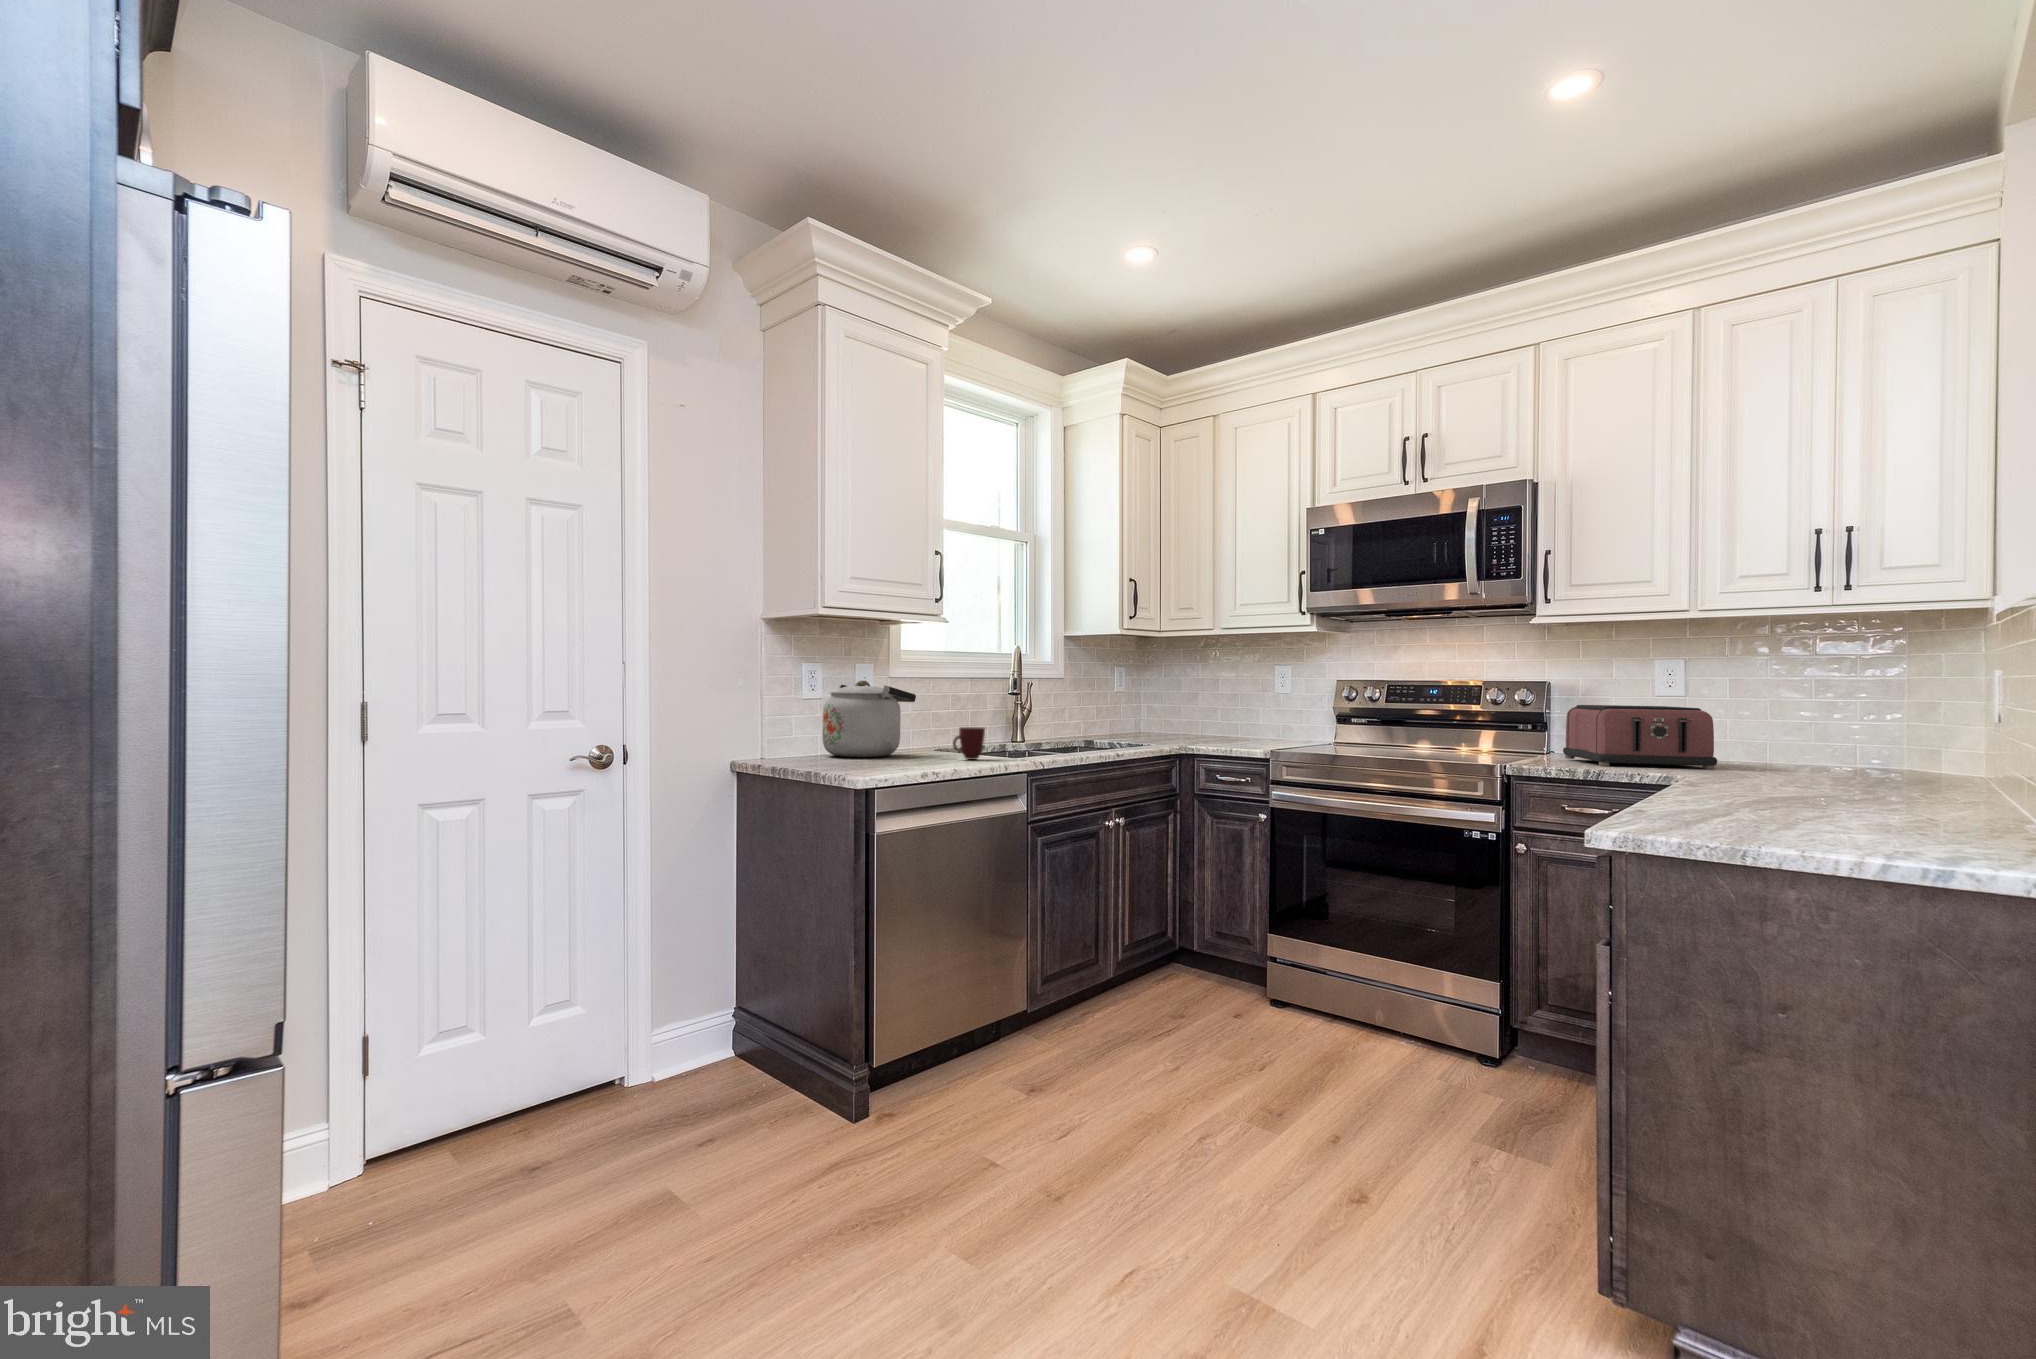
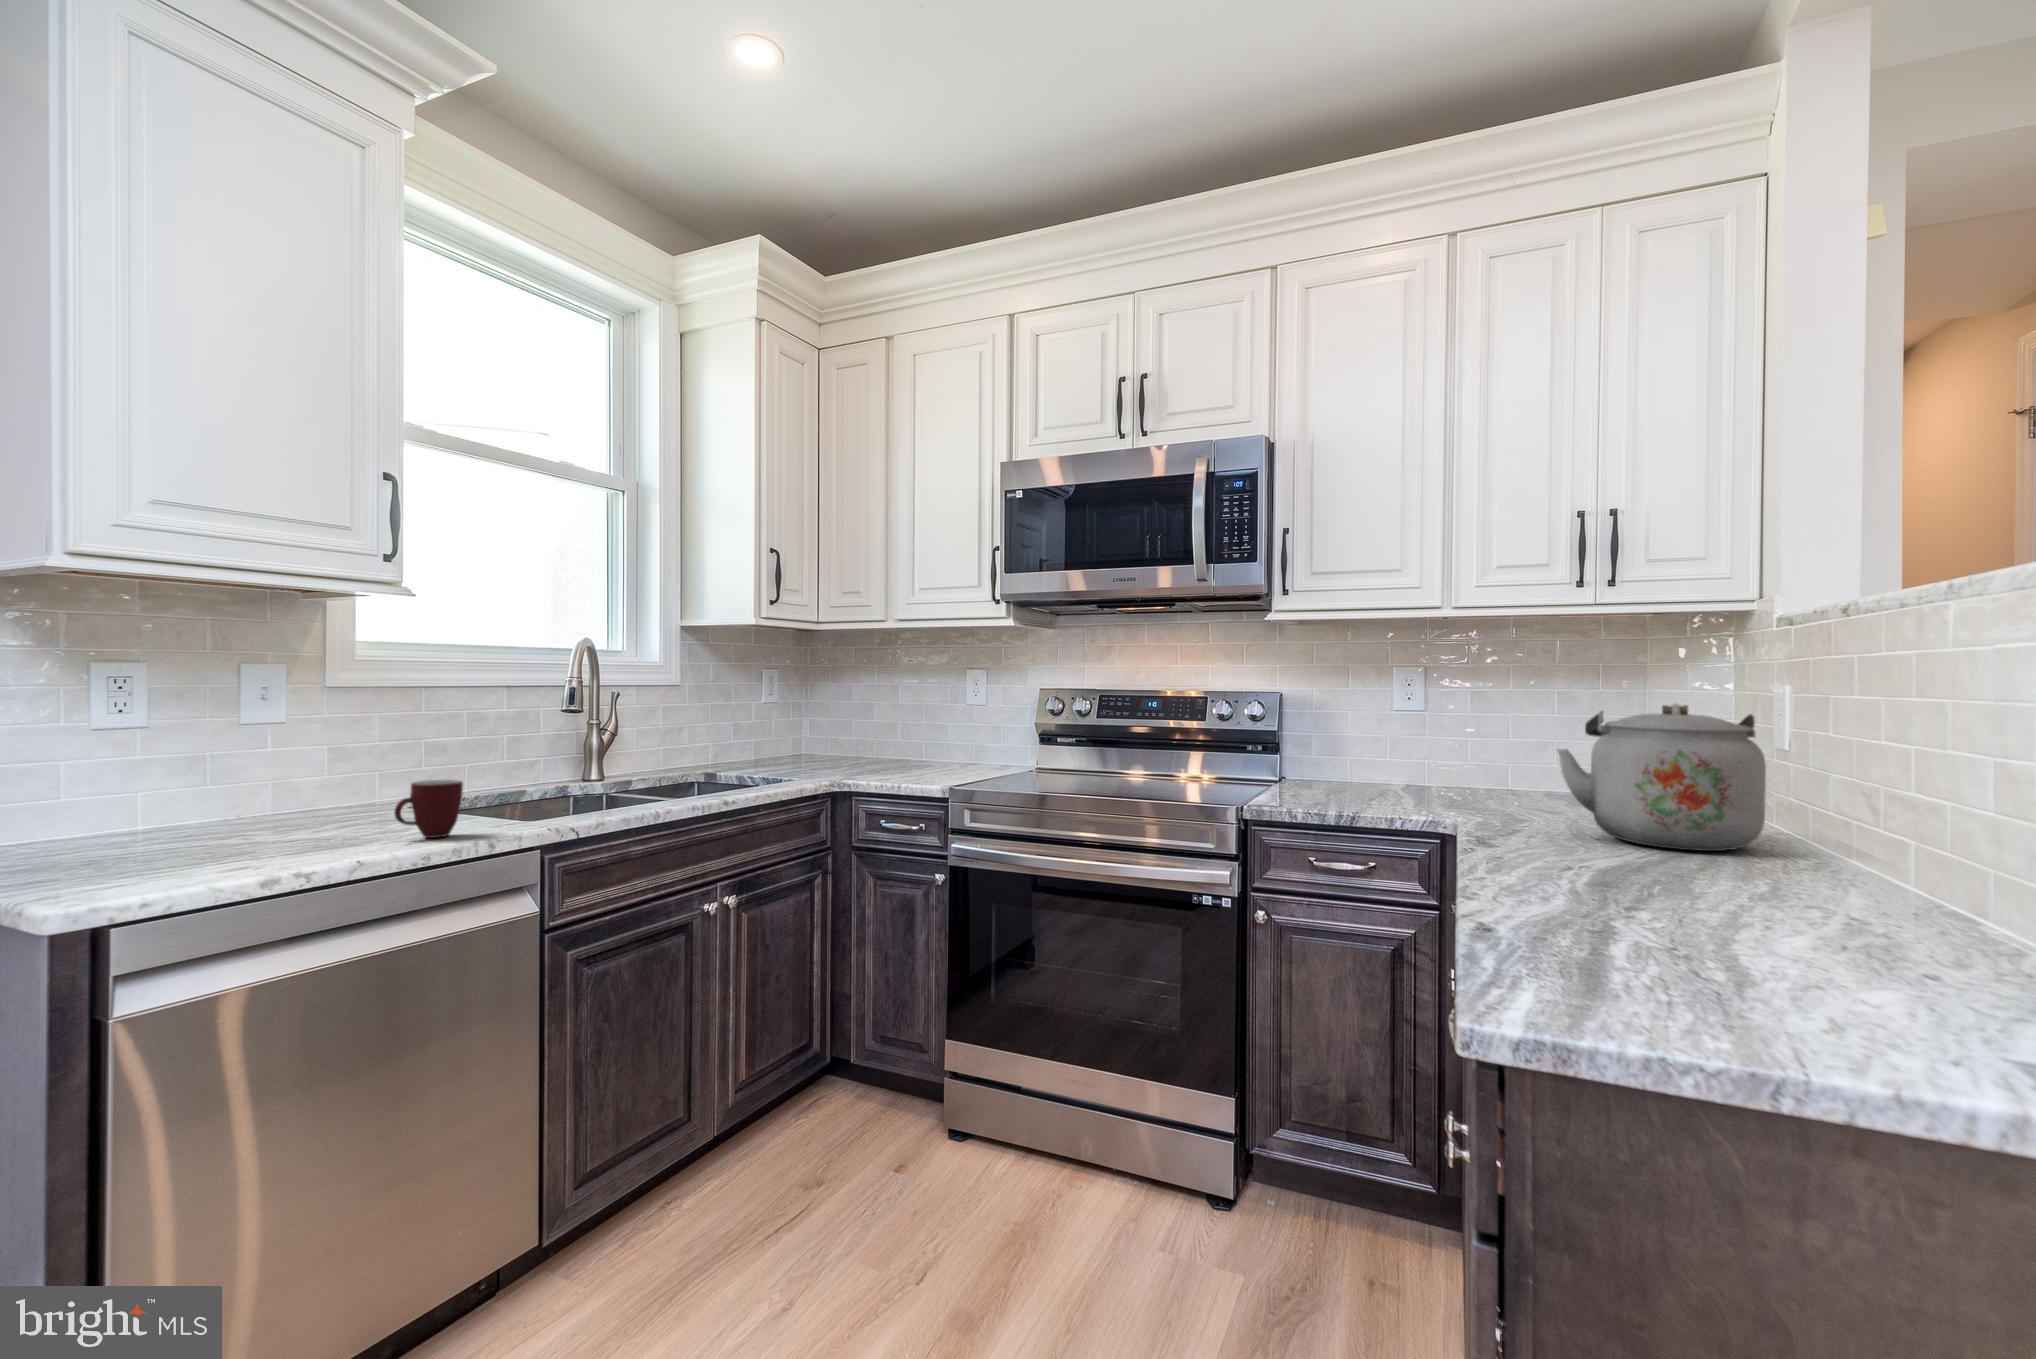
kettle: present [822,680,916,757] -> present [1556,704,1766,851]
toaster: present [1563,705,1717,770] -> none [1301,724,1479,807]

